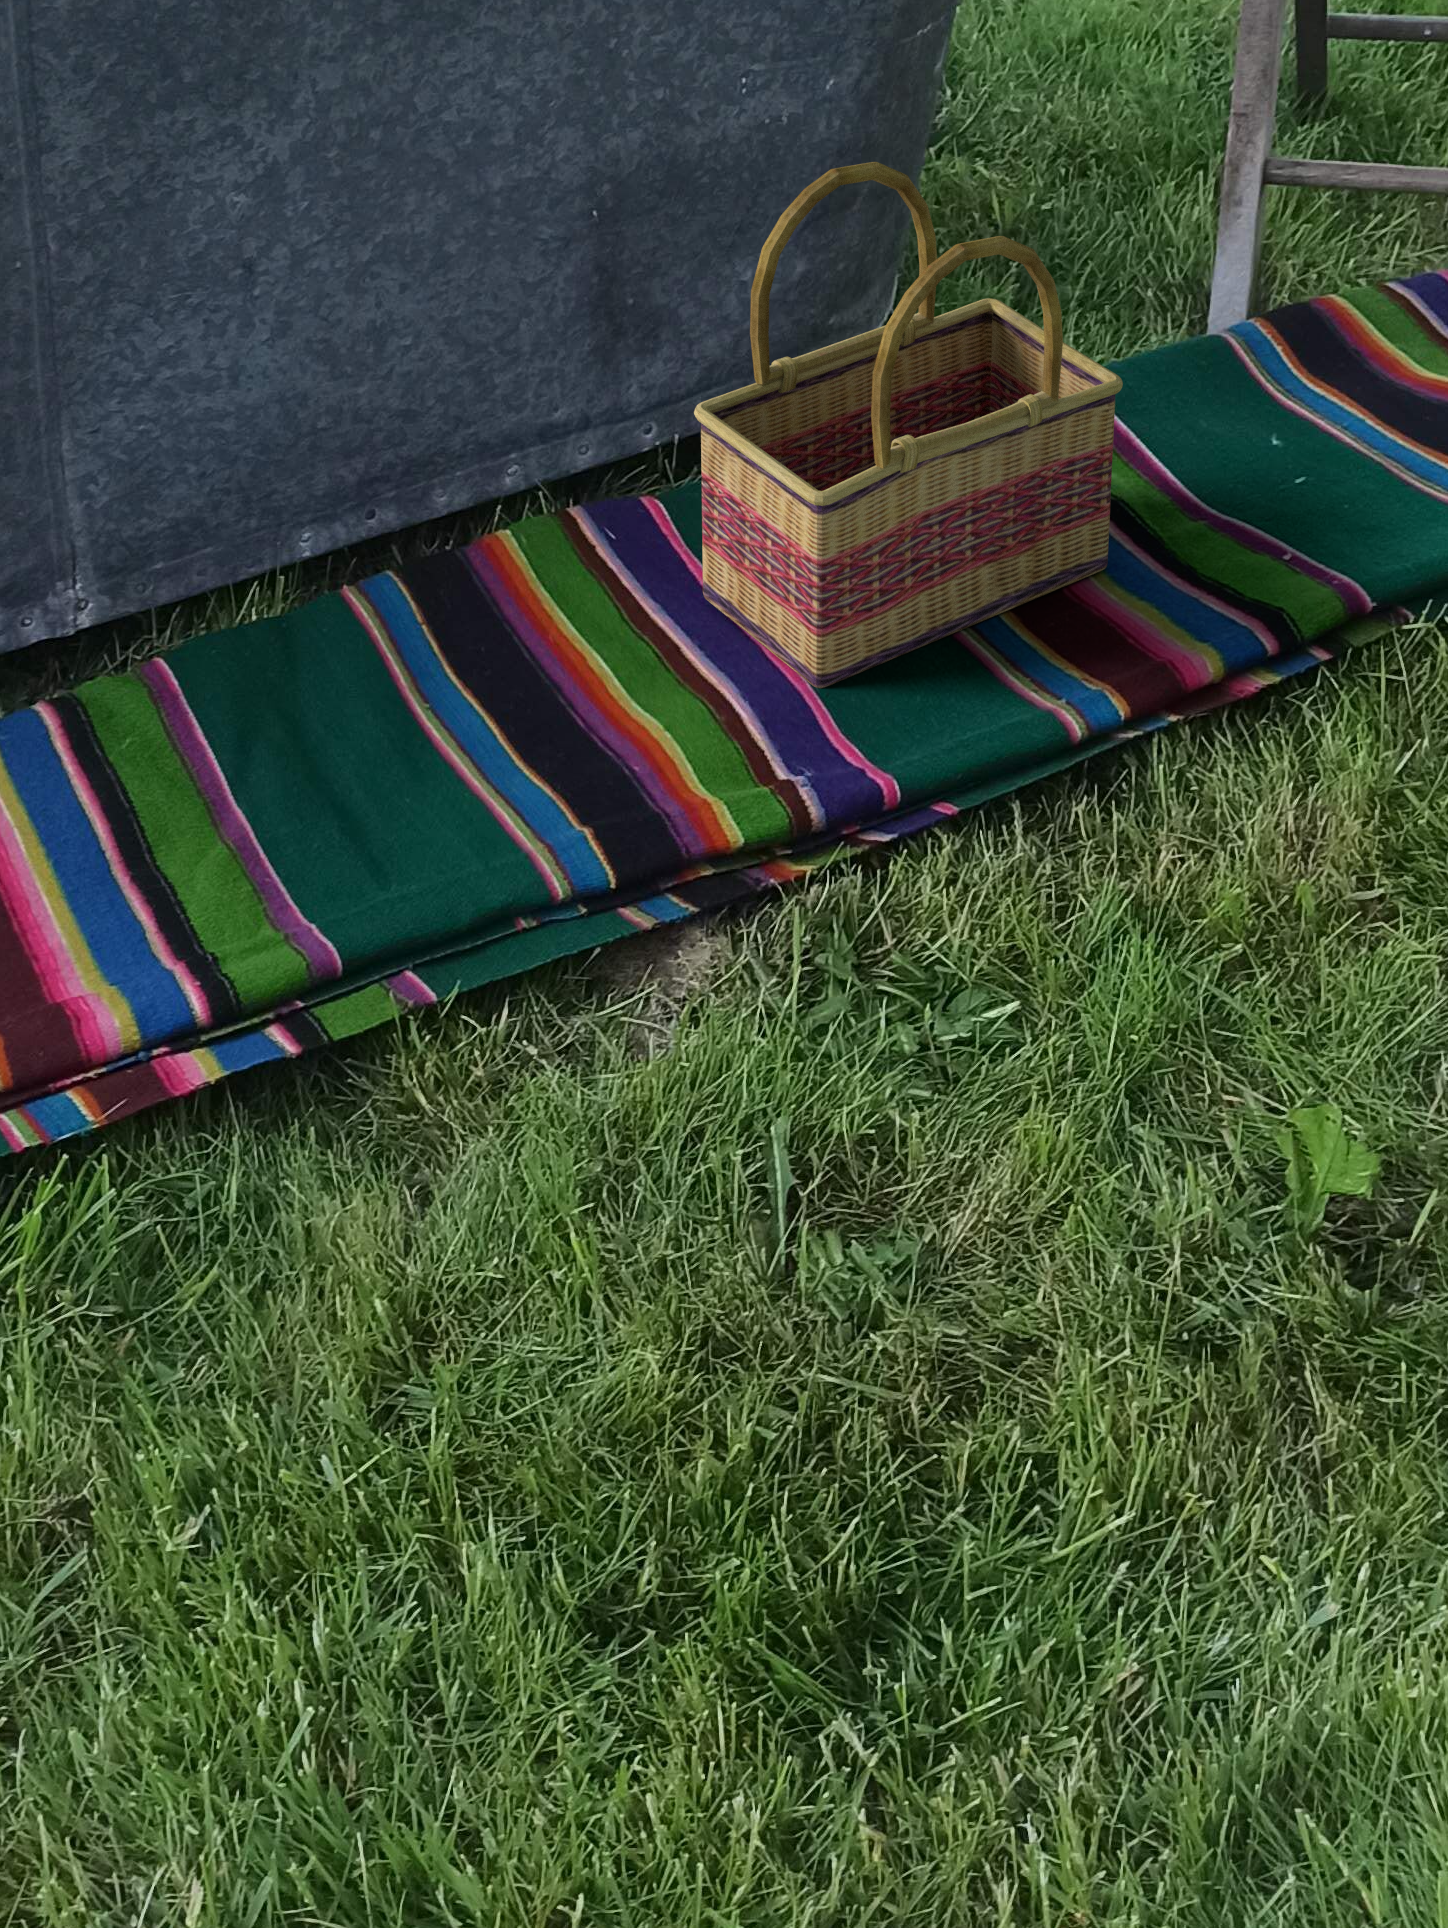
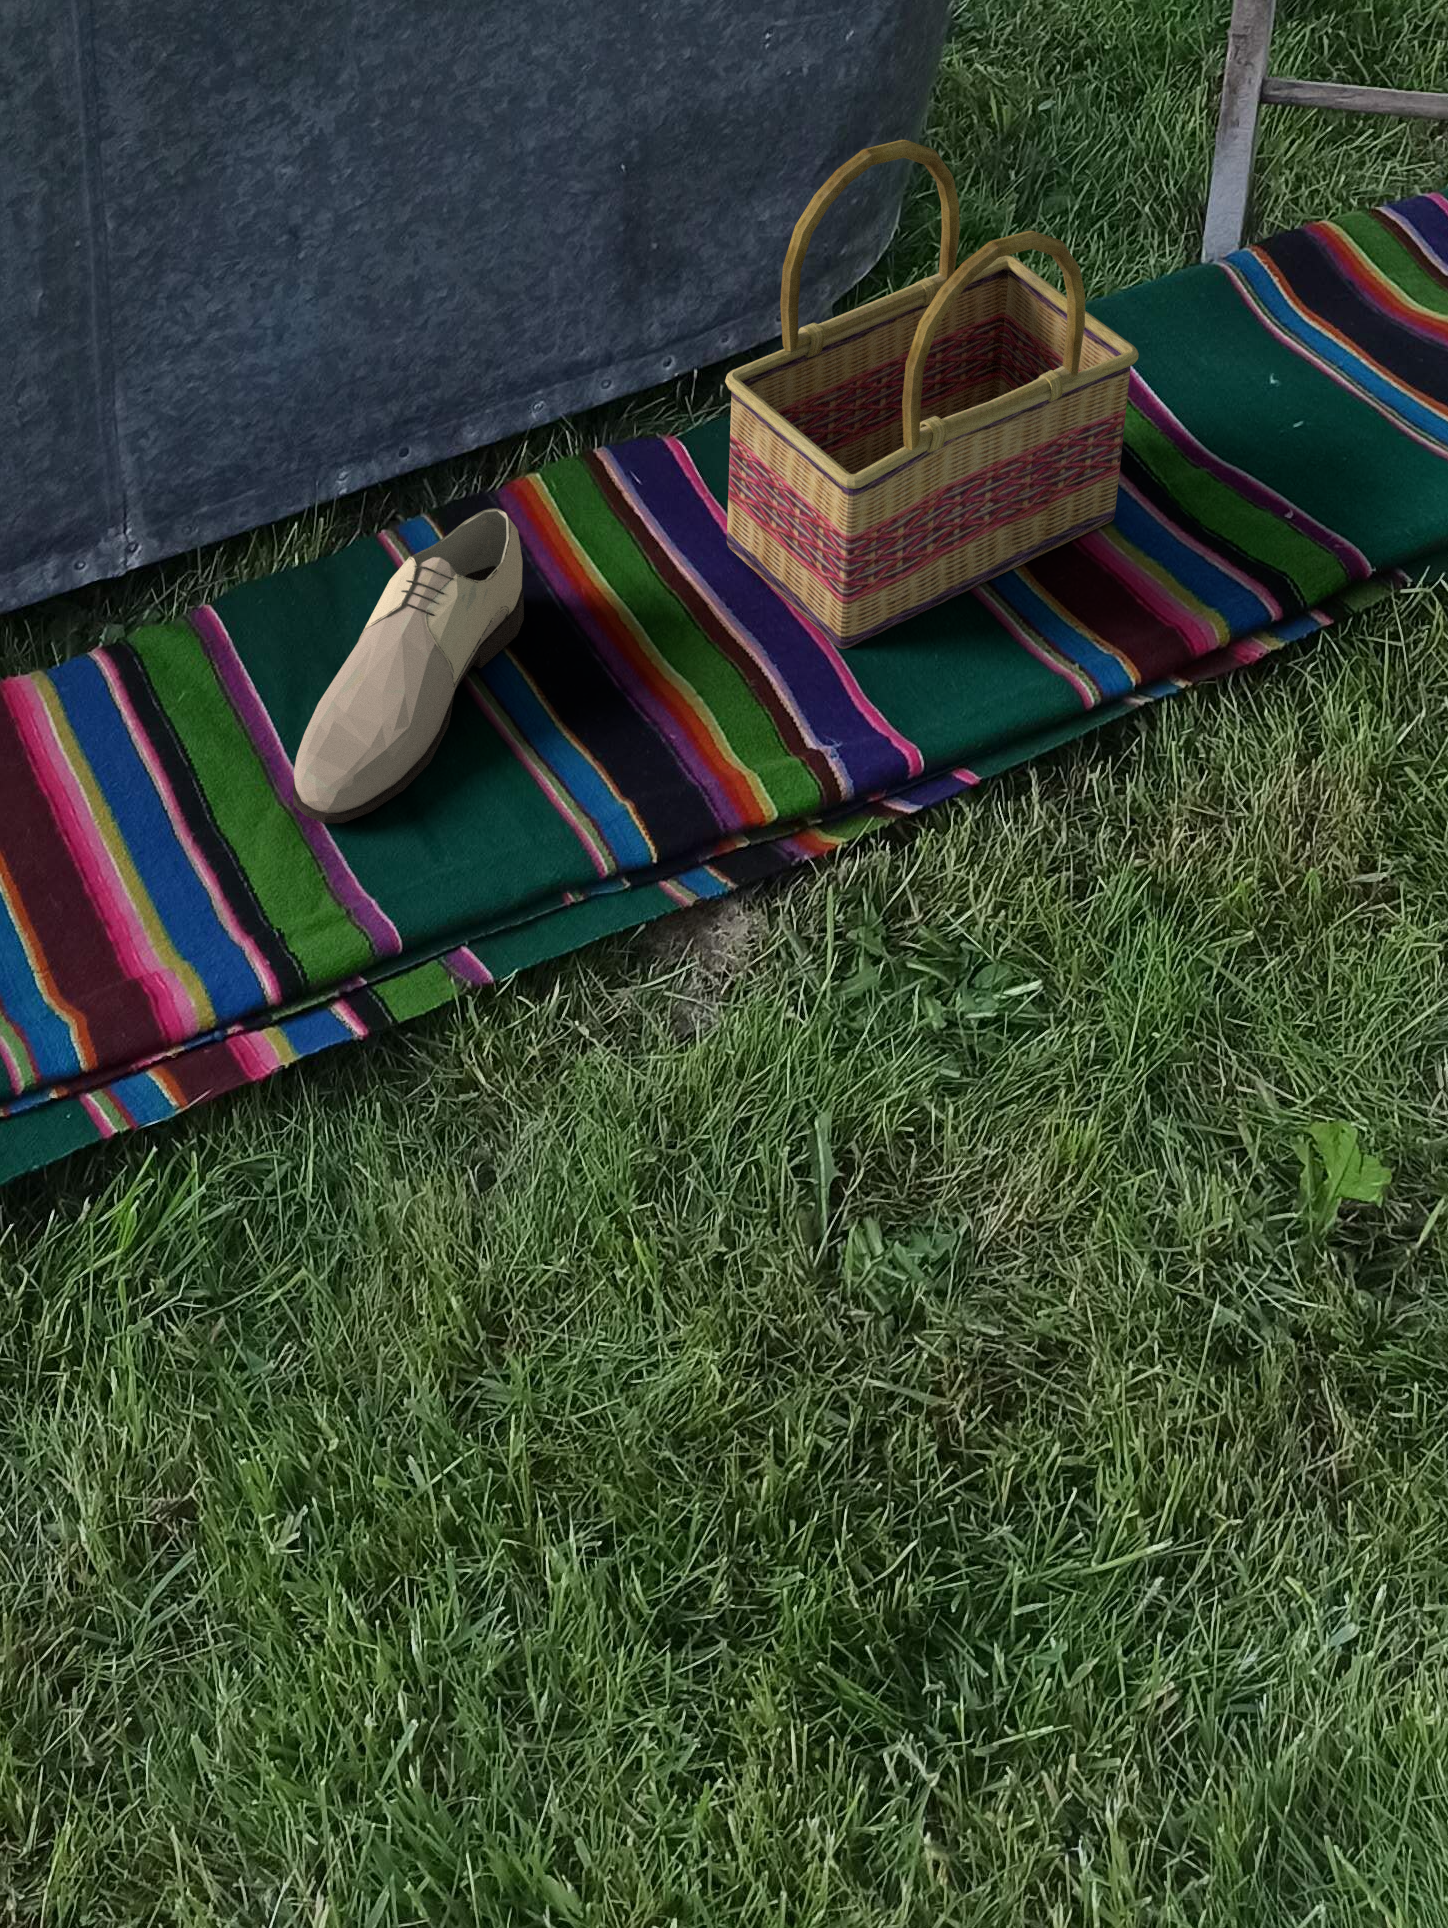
shoe: none [235,545,488,850] -> present [293,508,524,823]

